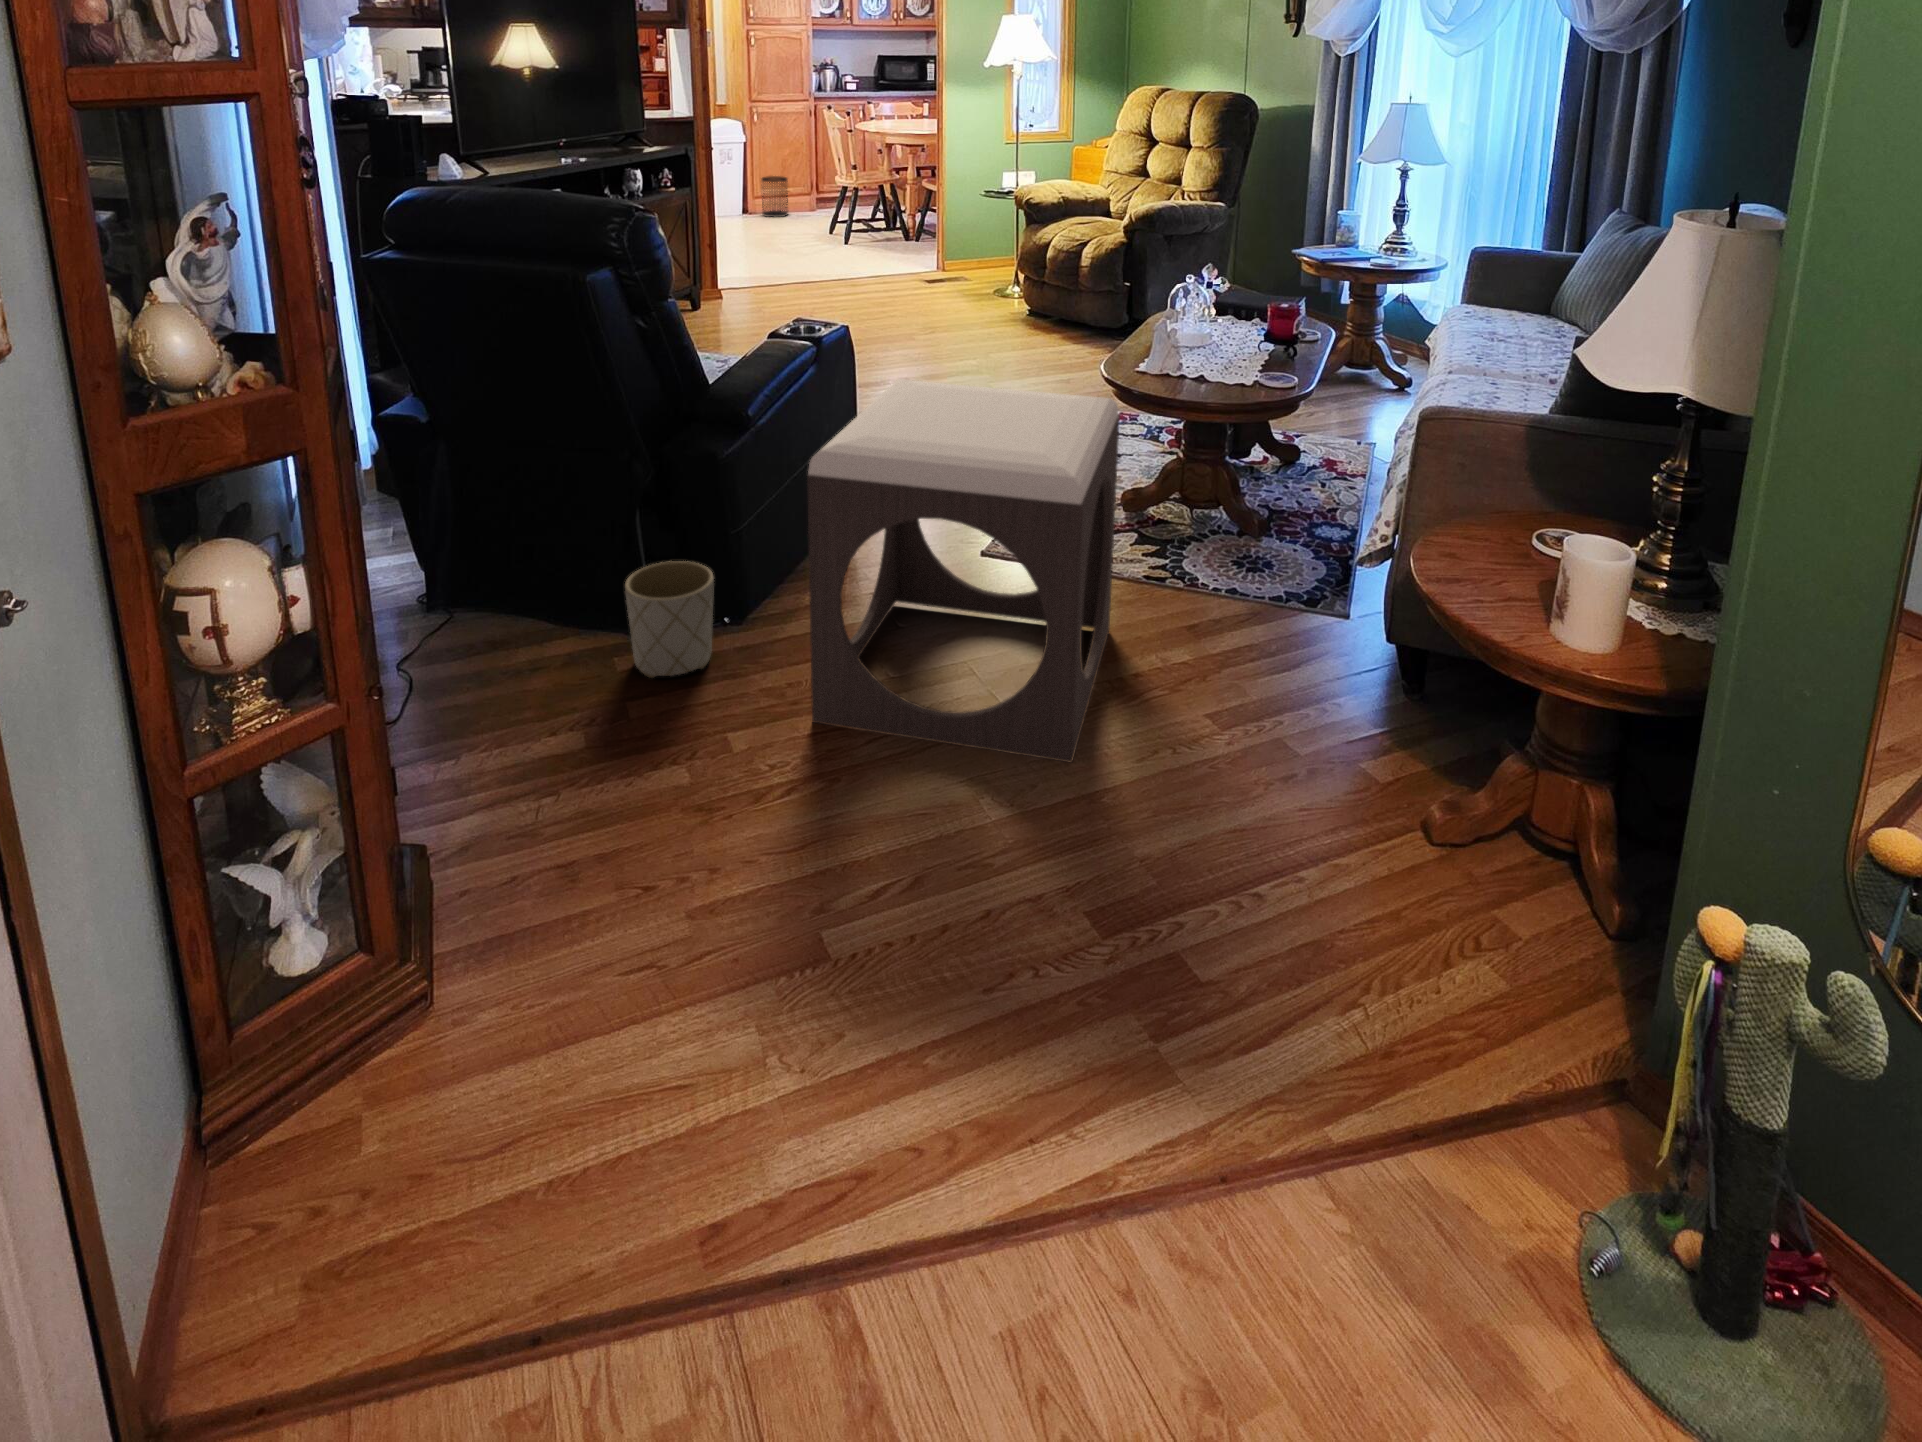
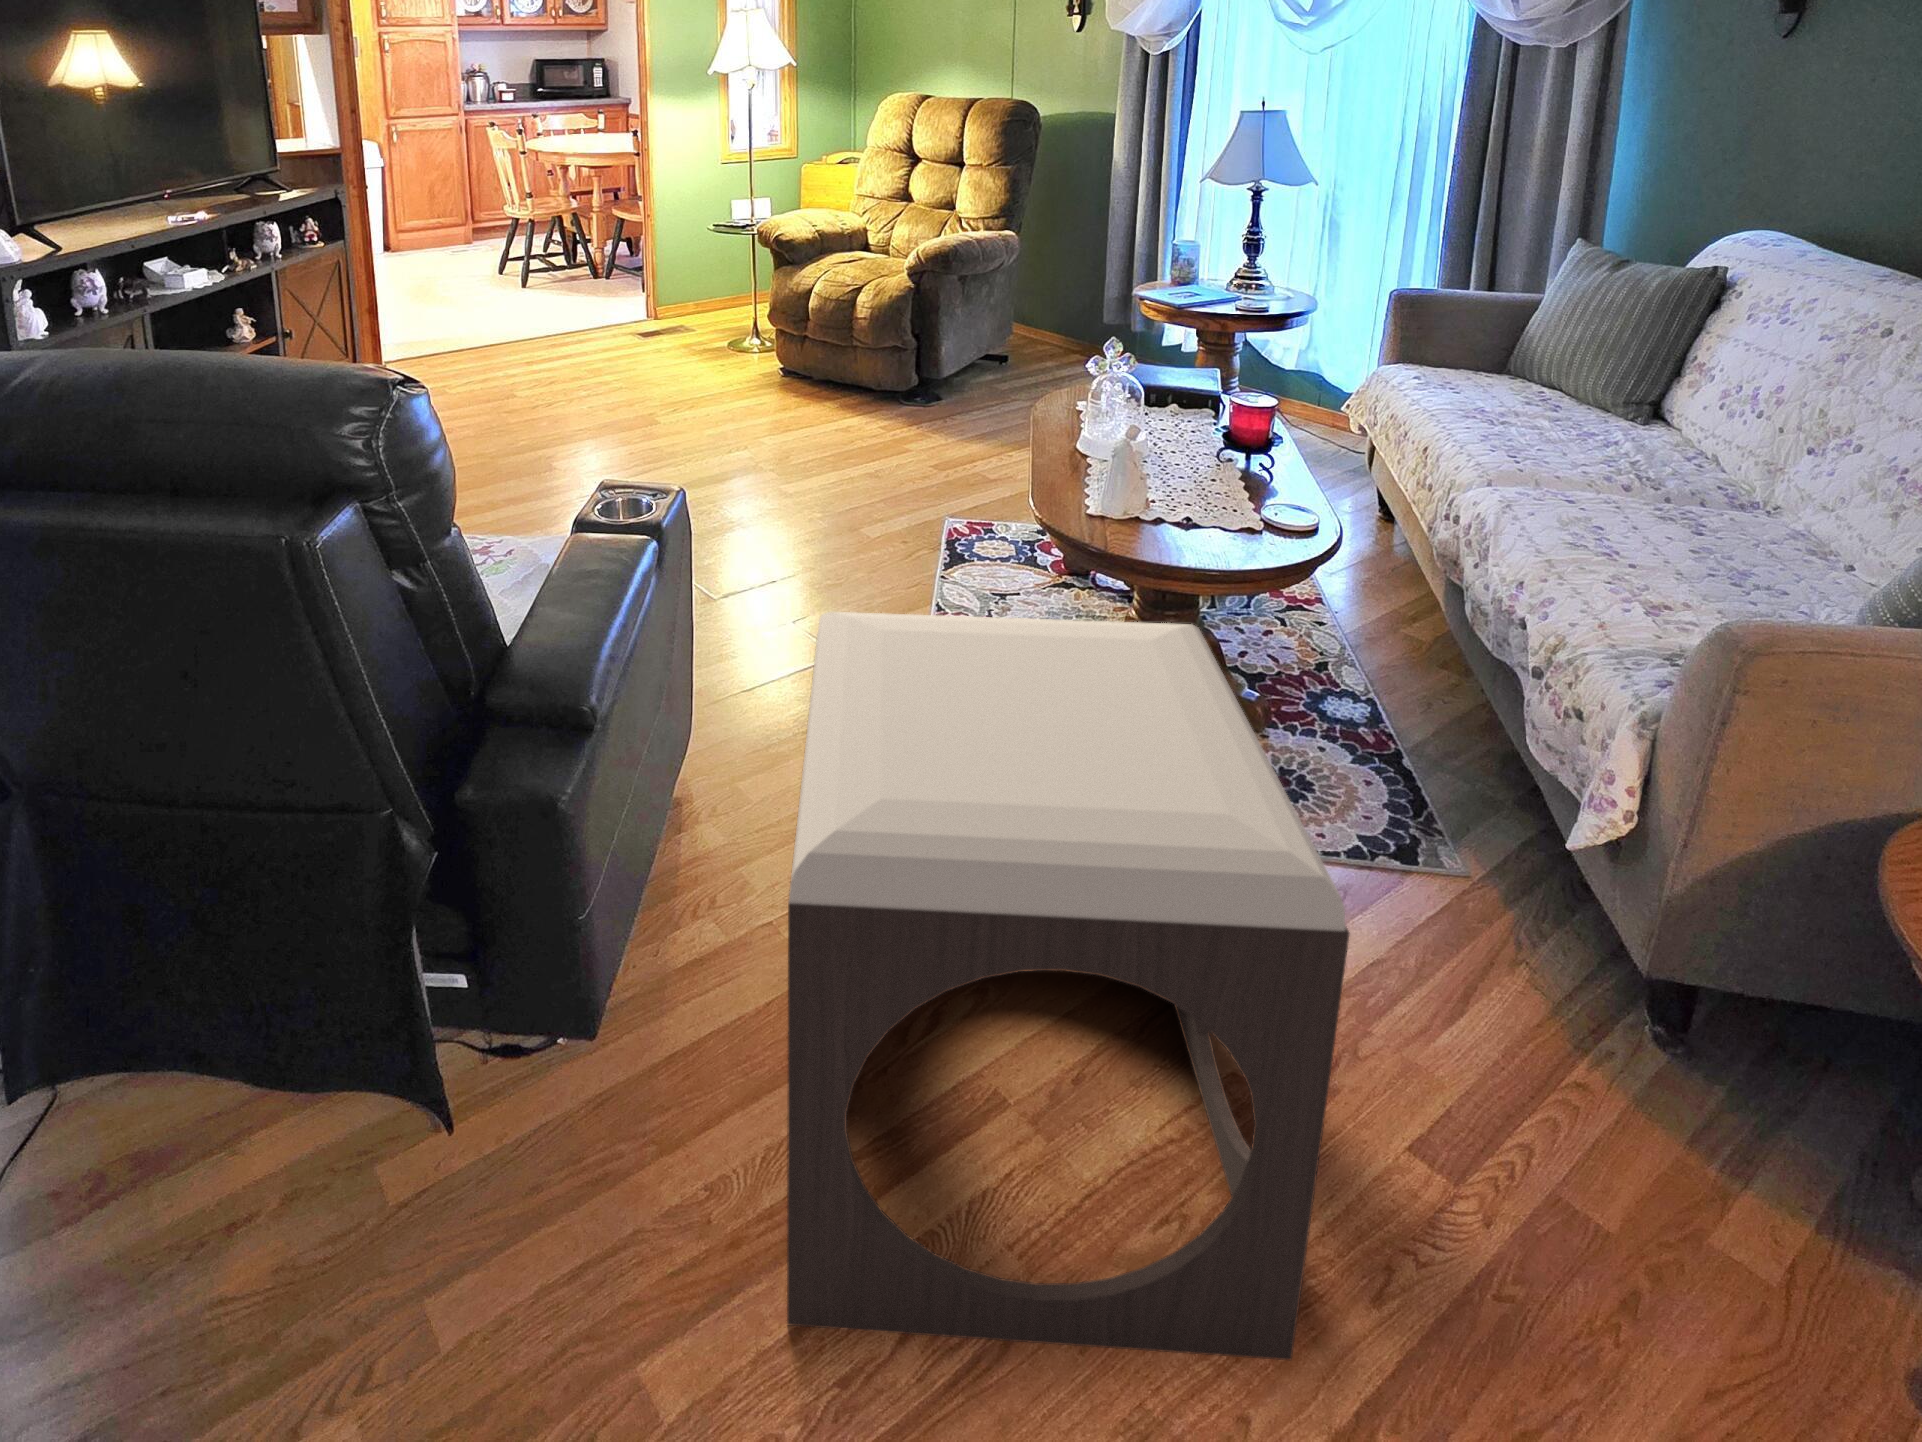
wastebasket: present [761,176,788,217] -> none [408,206,443,255]
planter: present [625,561,714,678] -> none [390,983,553,1240]

